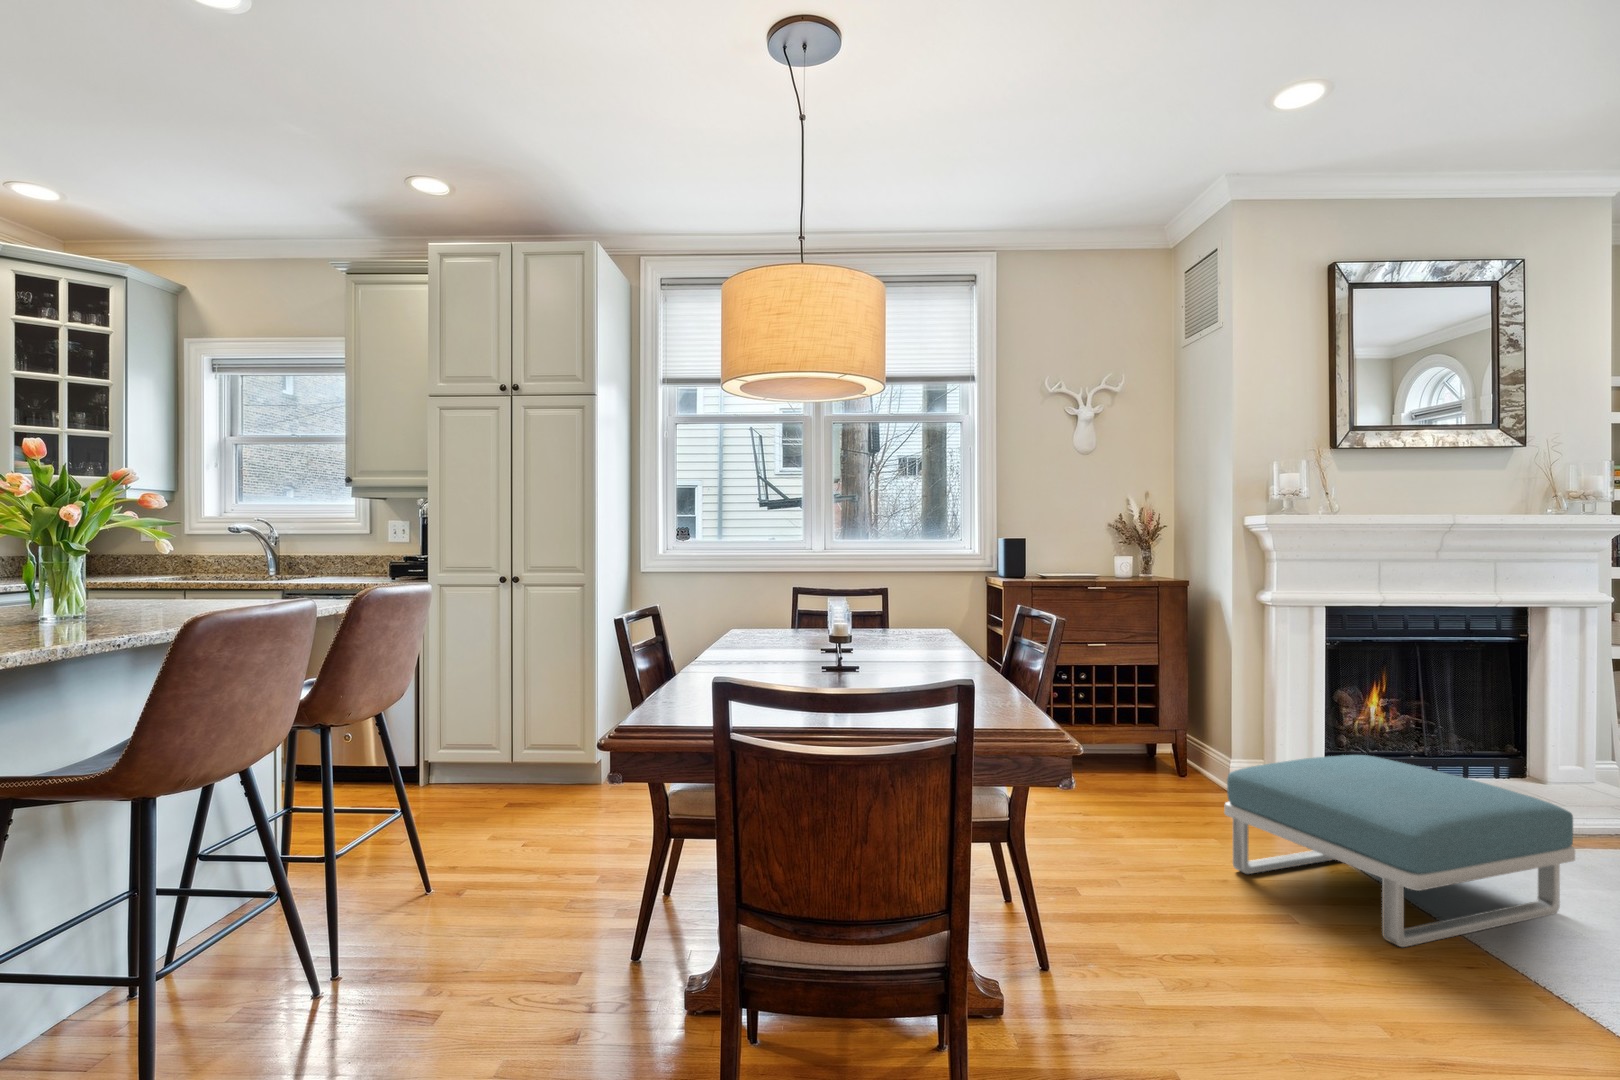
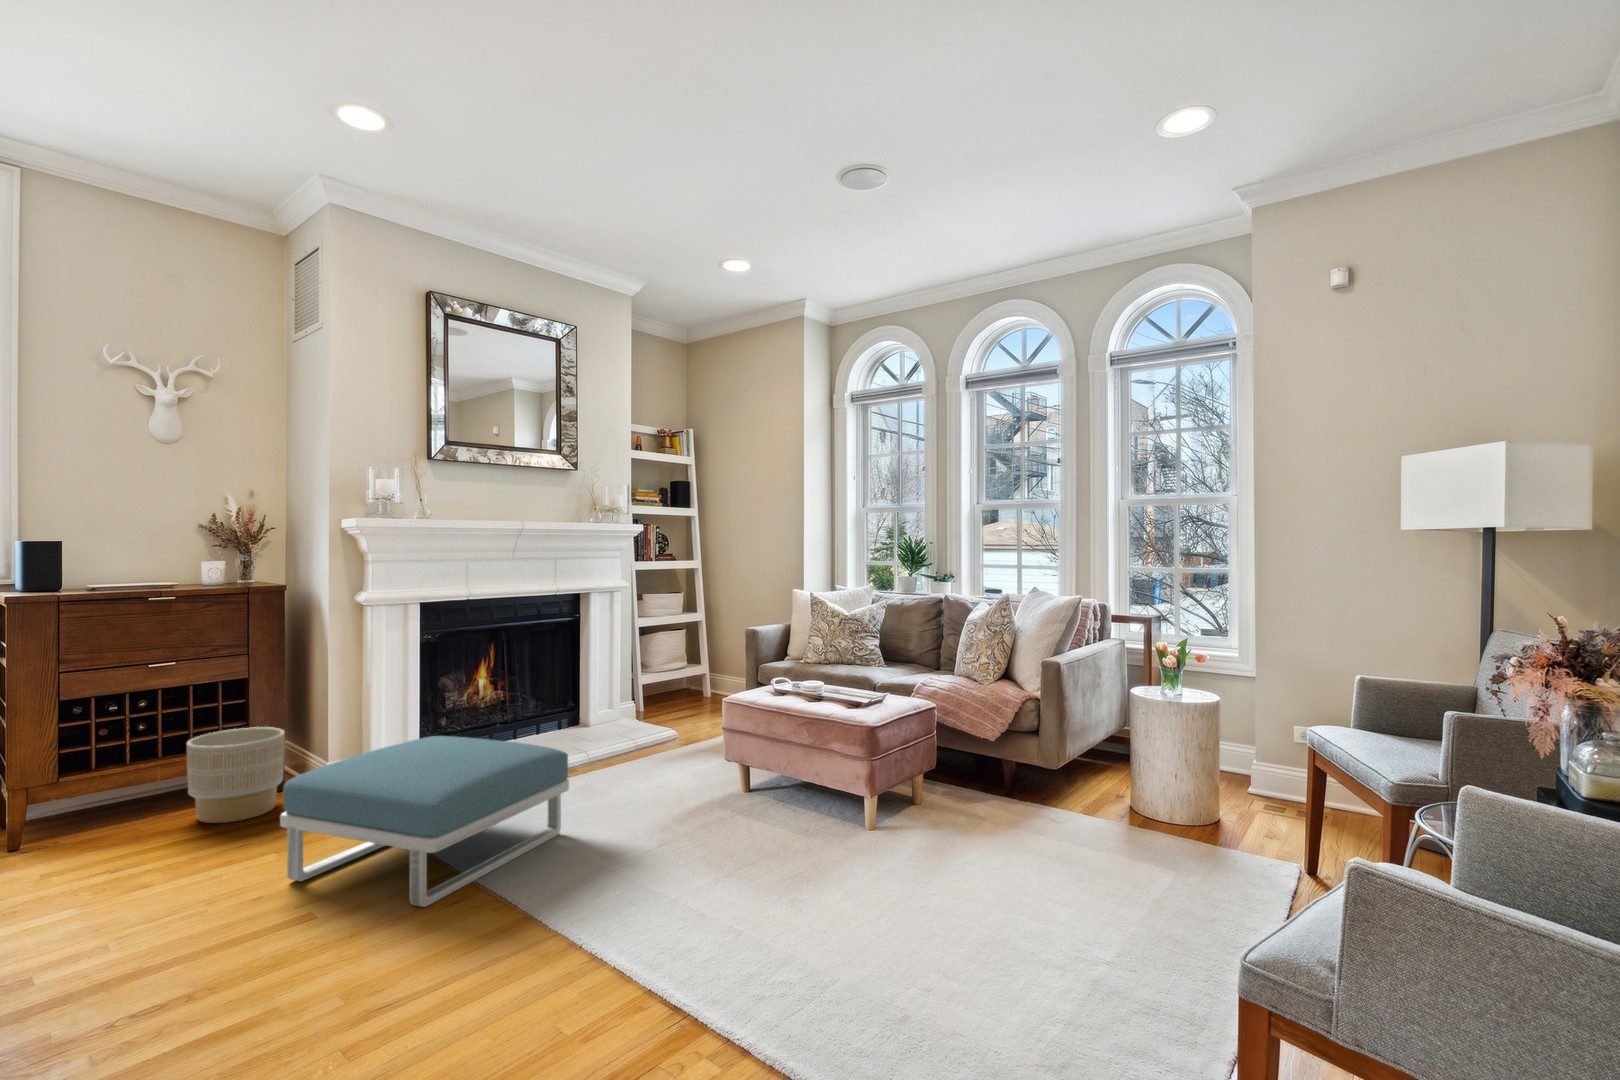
planter: none [1116,711,1195,797] -> present [187,727,285,823]

